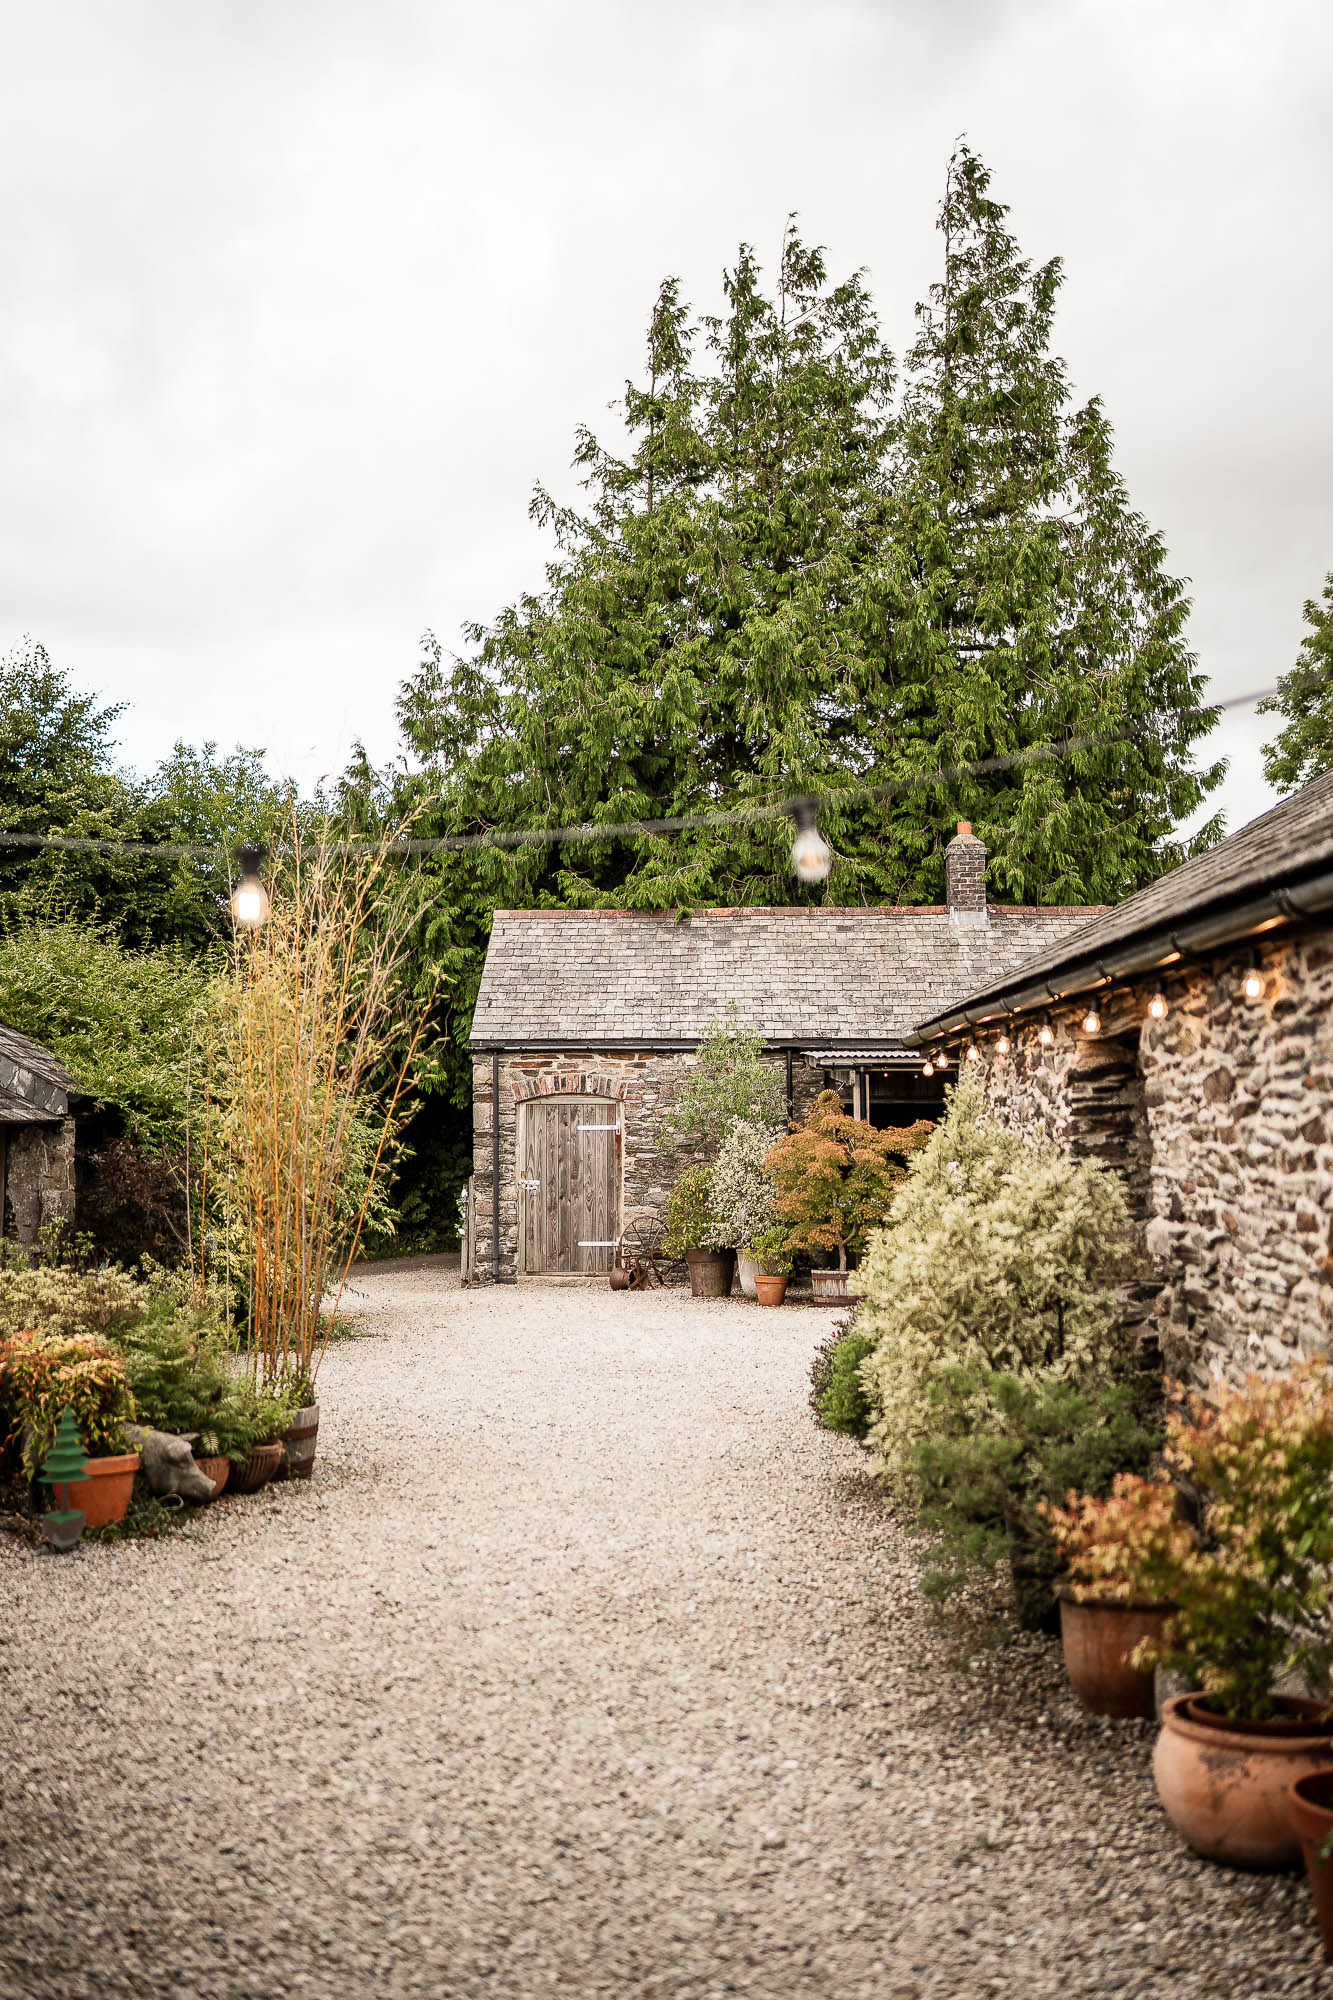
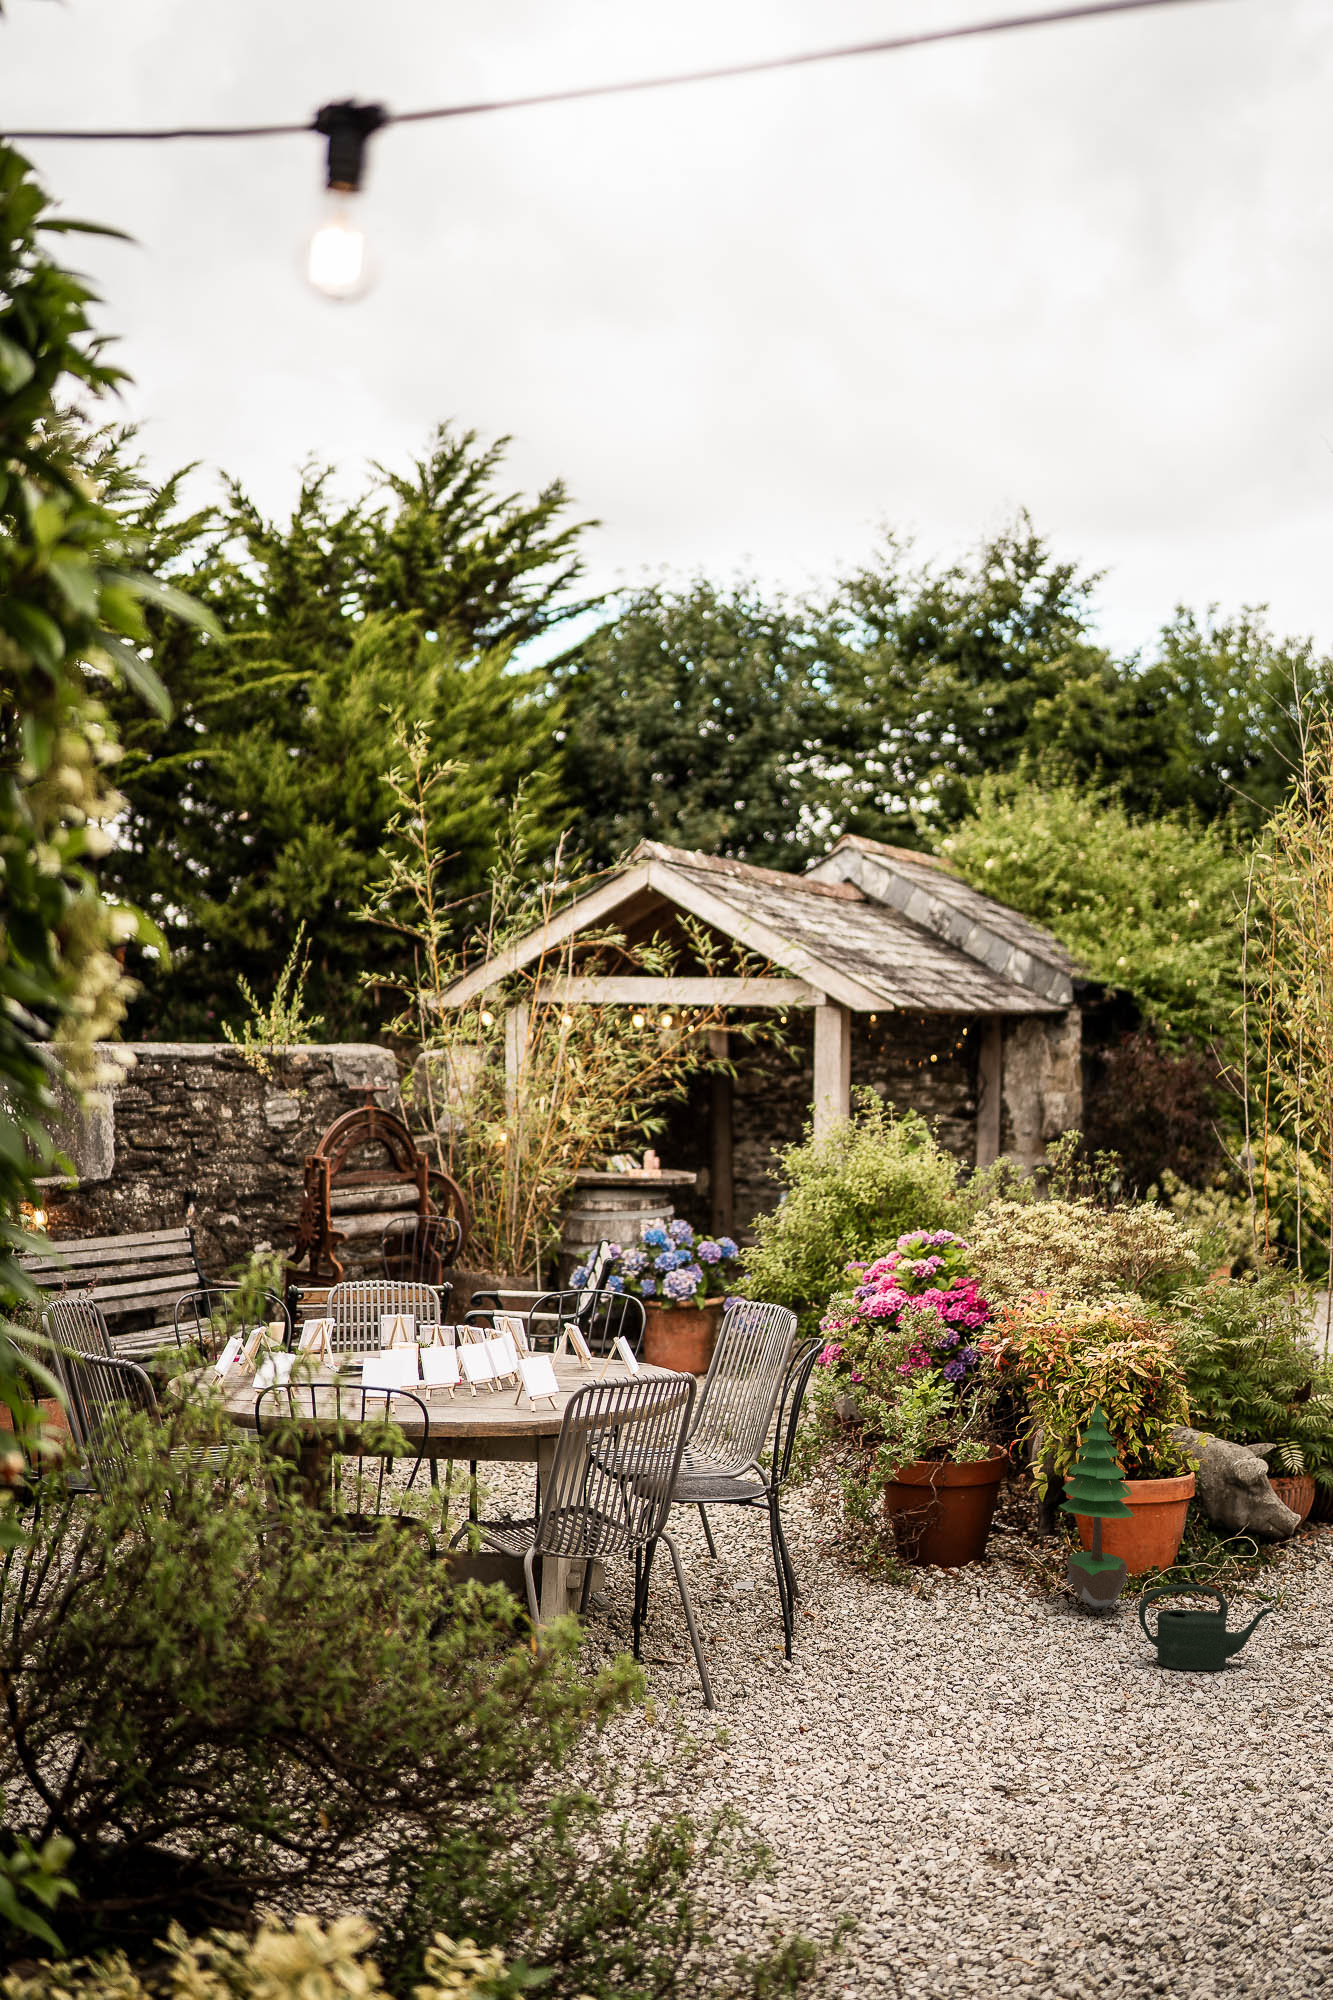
watering can: none [91,1512,181,1570] -> present [1138,1584,1273,1670]

